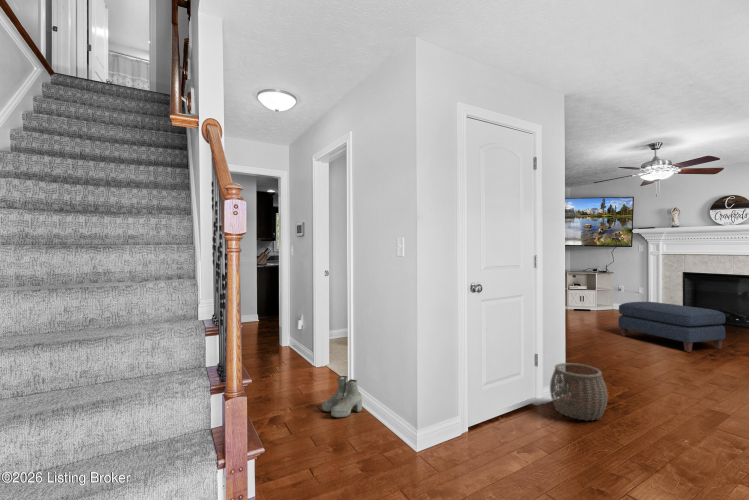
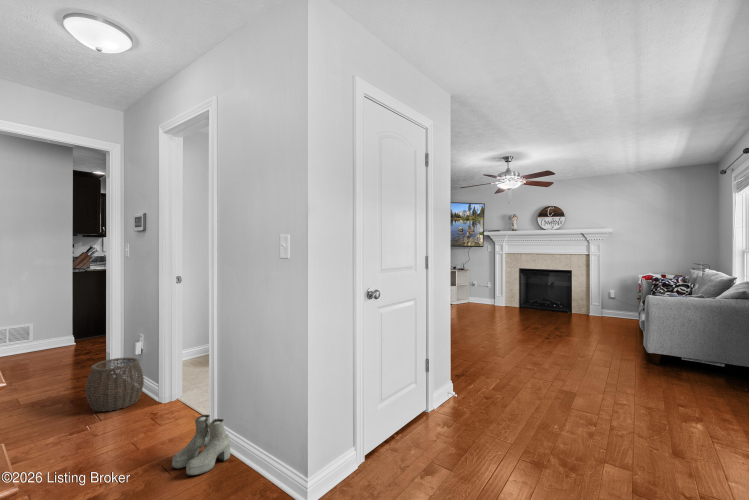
ottoman: present [618,302,725,352] -> none [478,296,557,340]
woven basket: present [550,363,608,420] -> present [85,357,144,412]

